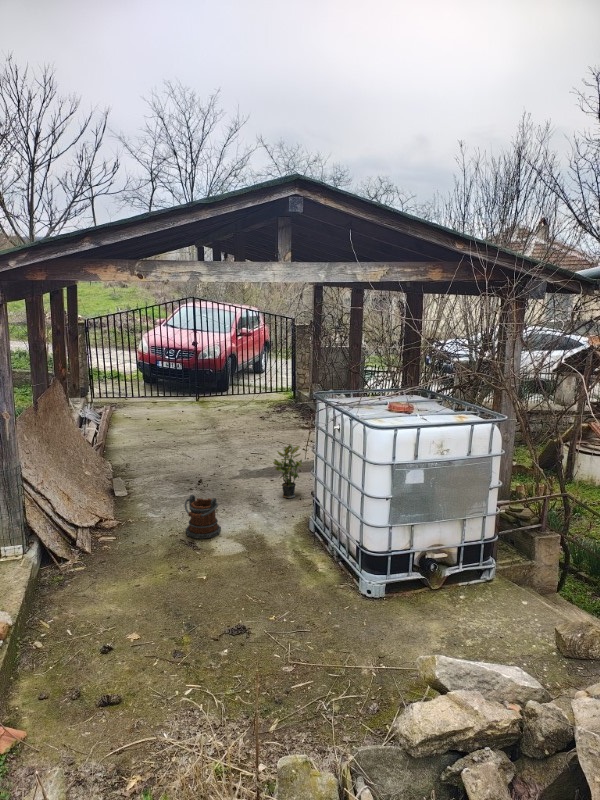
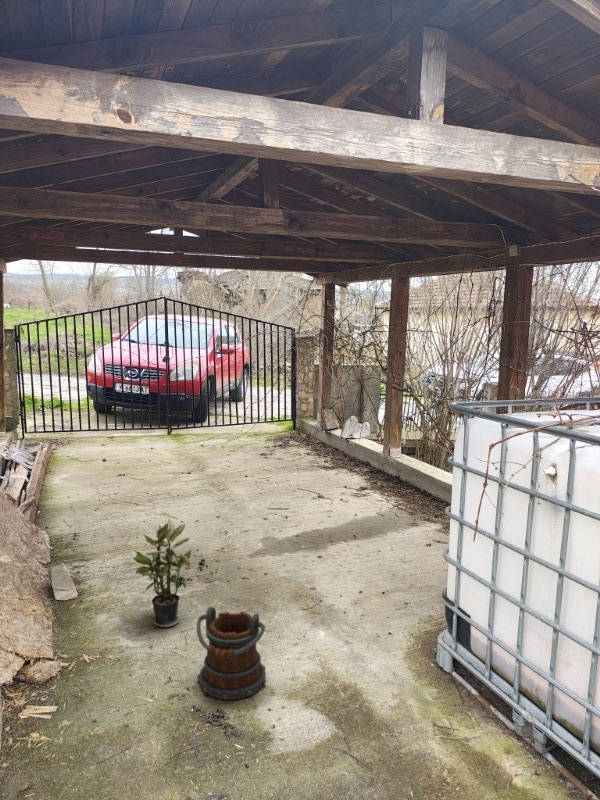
potted plant: present [273,444,302,498] -> present [133,519,191,628]

